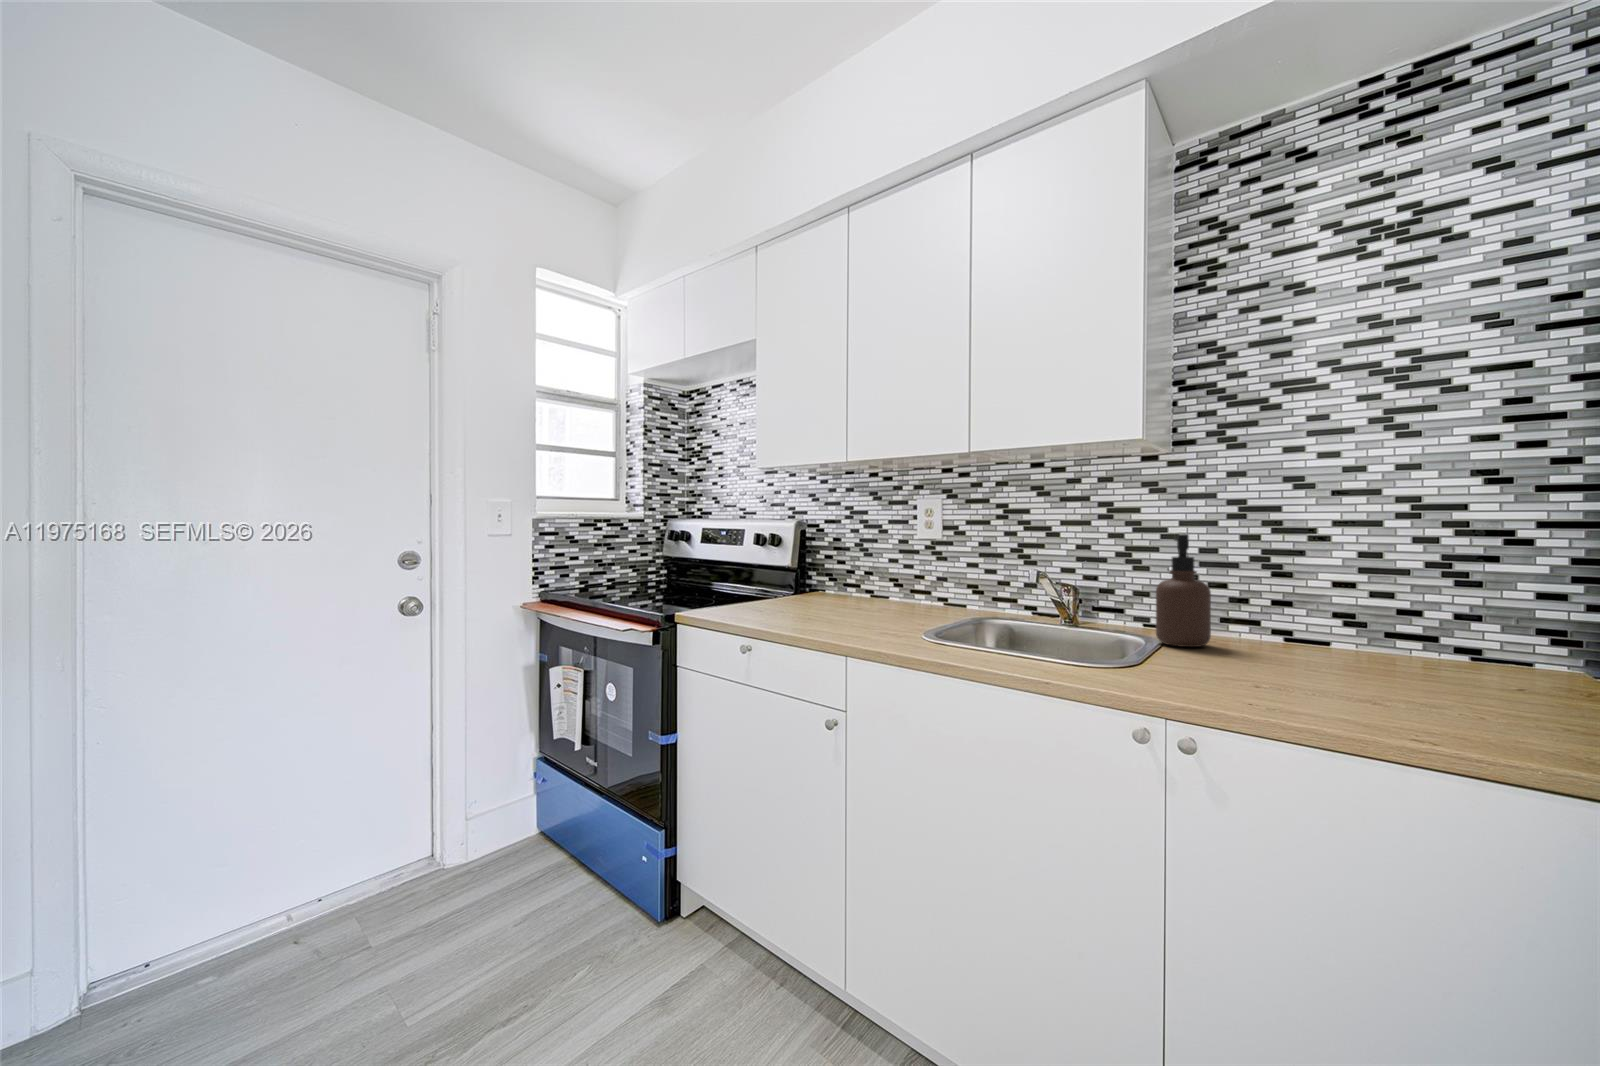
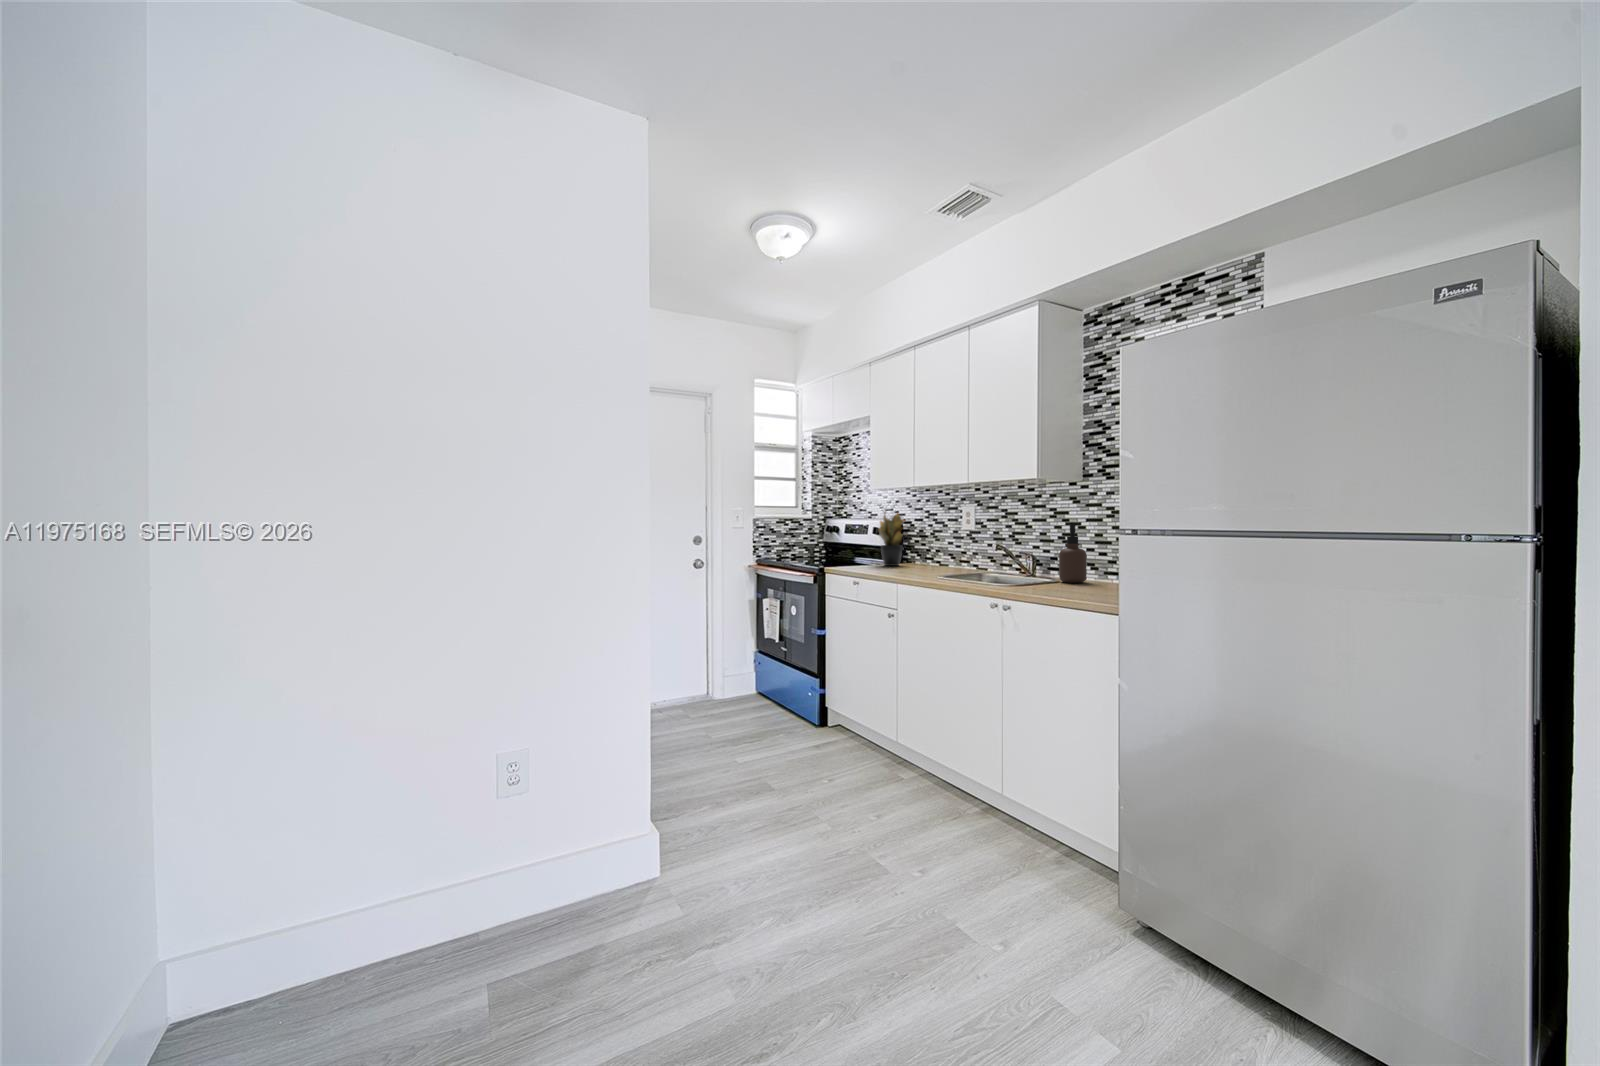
potted plant: none [762,500,829,604] -> present [879,514,906,566]

